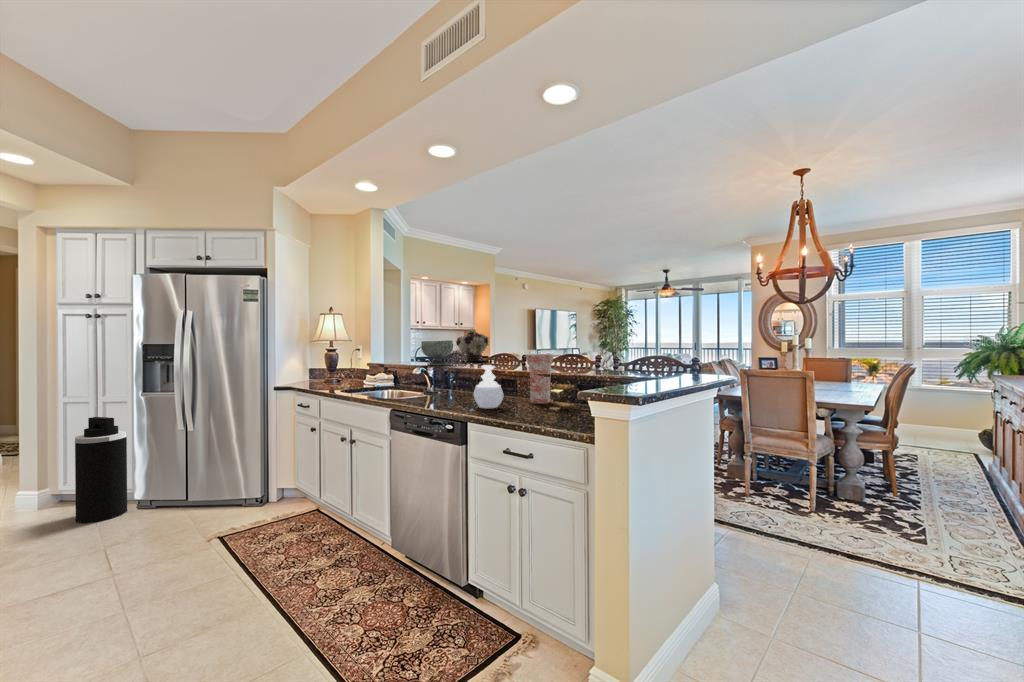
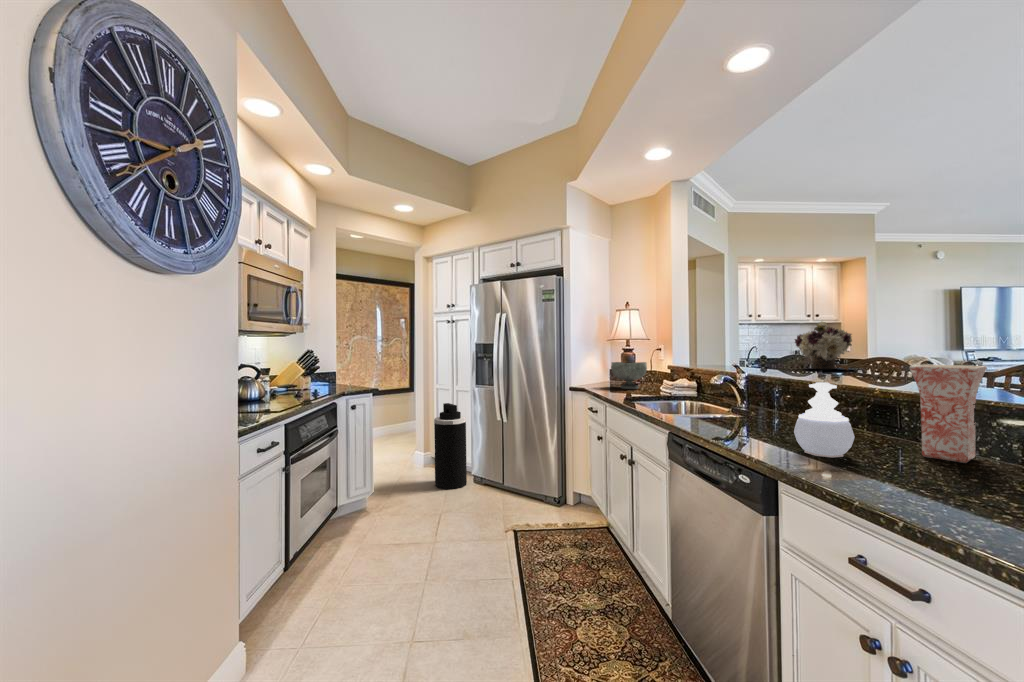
decorative bowl: present [421,340,453,365] -> present [611,362,647,389]

